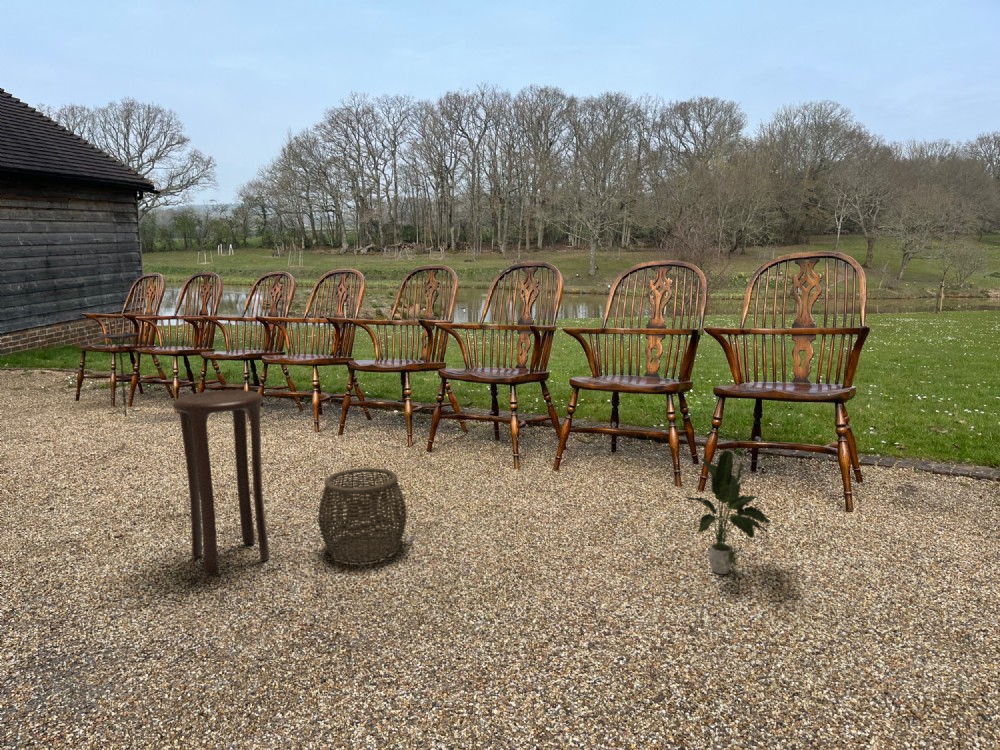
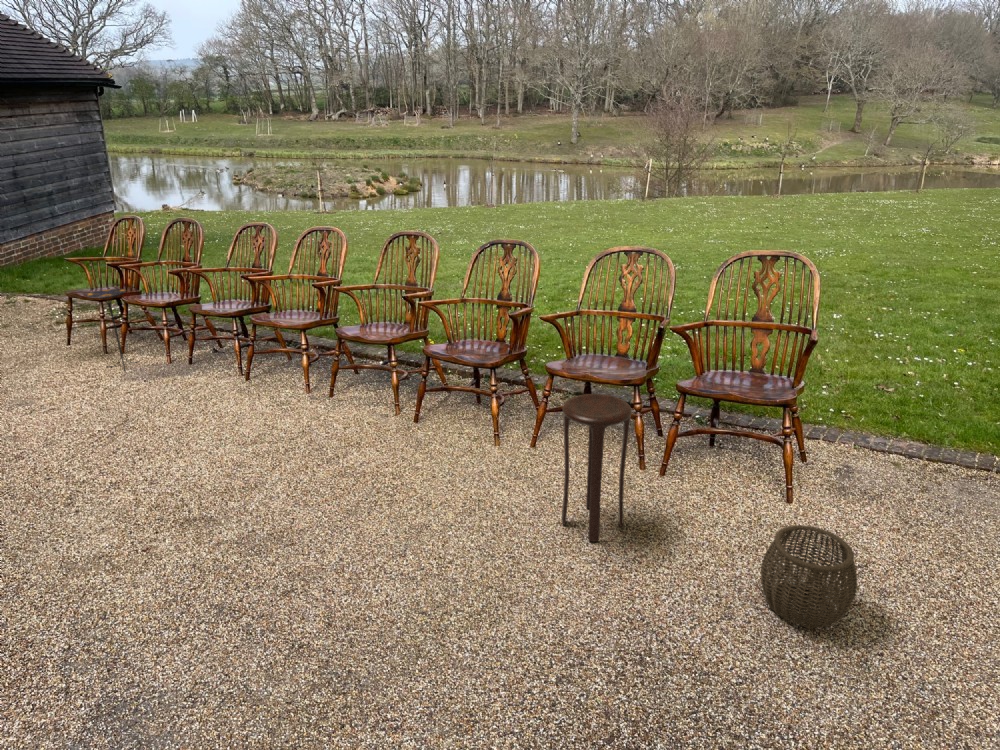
stool: present [173,390,269,575] -> present [562,394,632,542]
potted plant: present [686,450,770,574] -> none [642,490,715,588]
woven basket: present [318,468,407,562] -> present [761,525,857,629]

